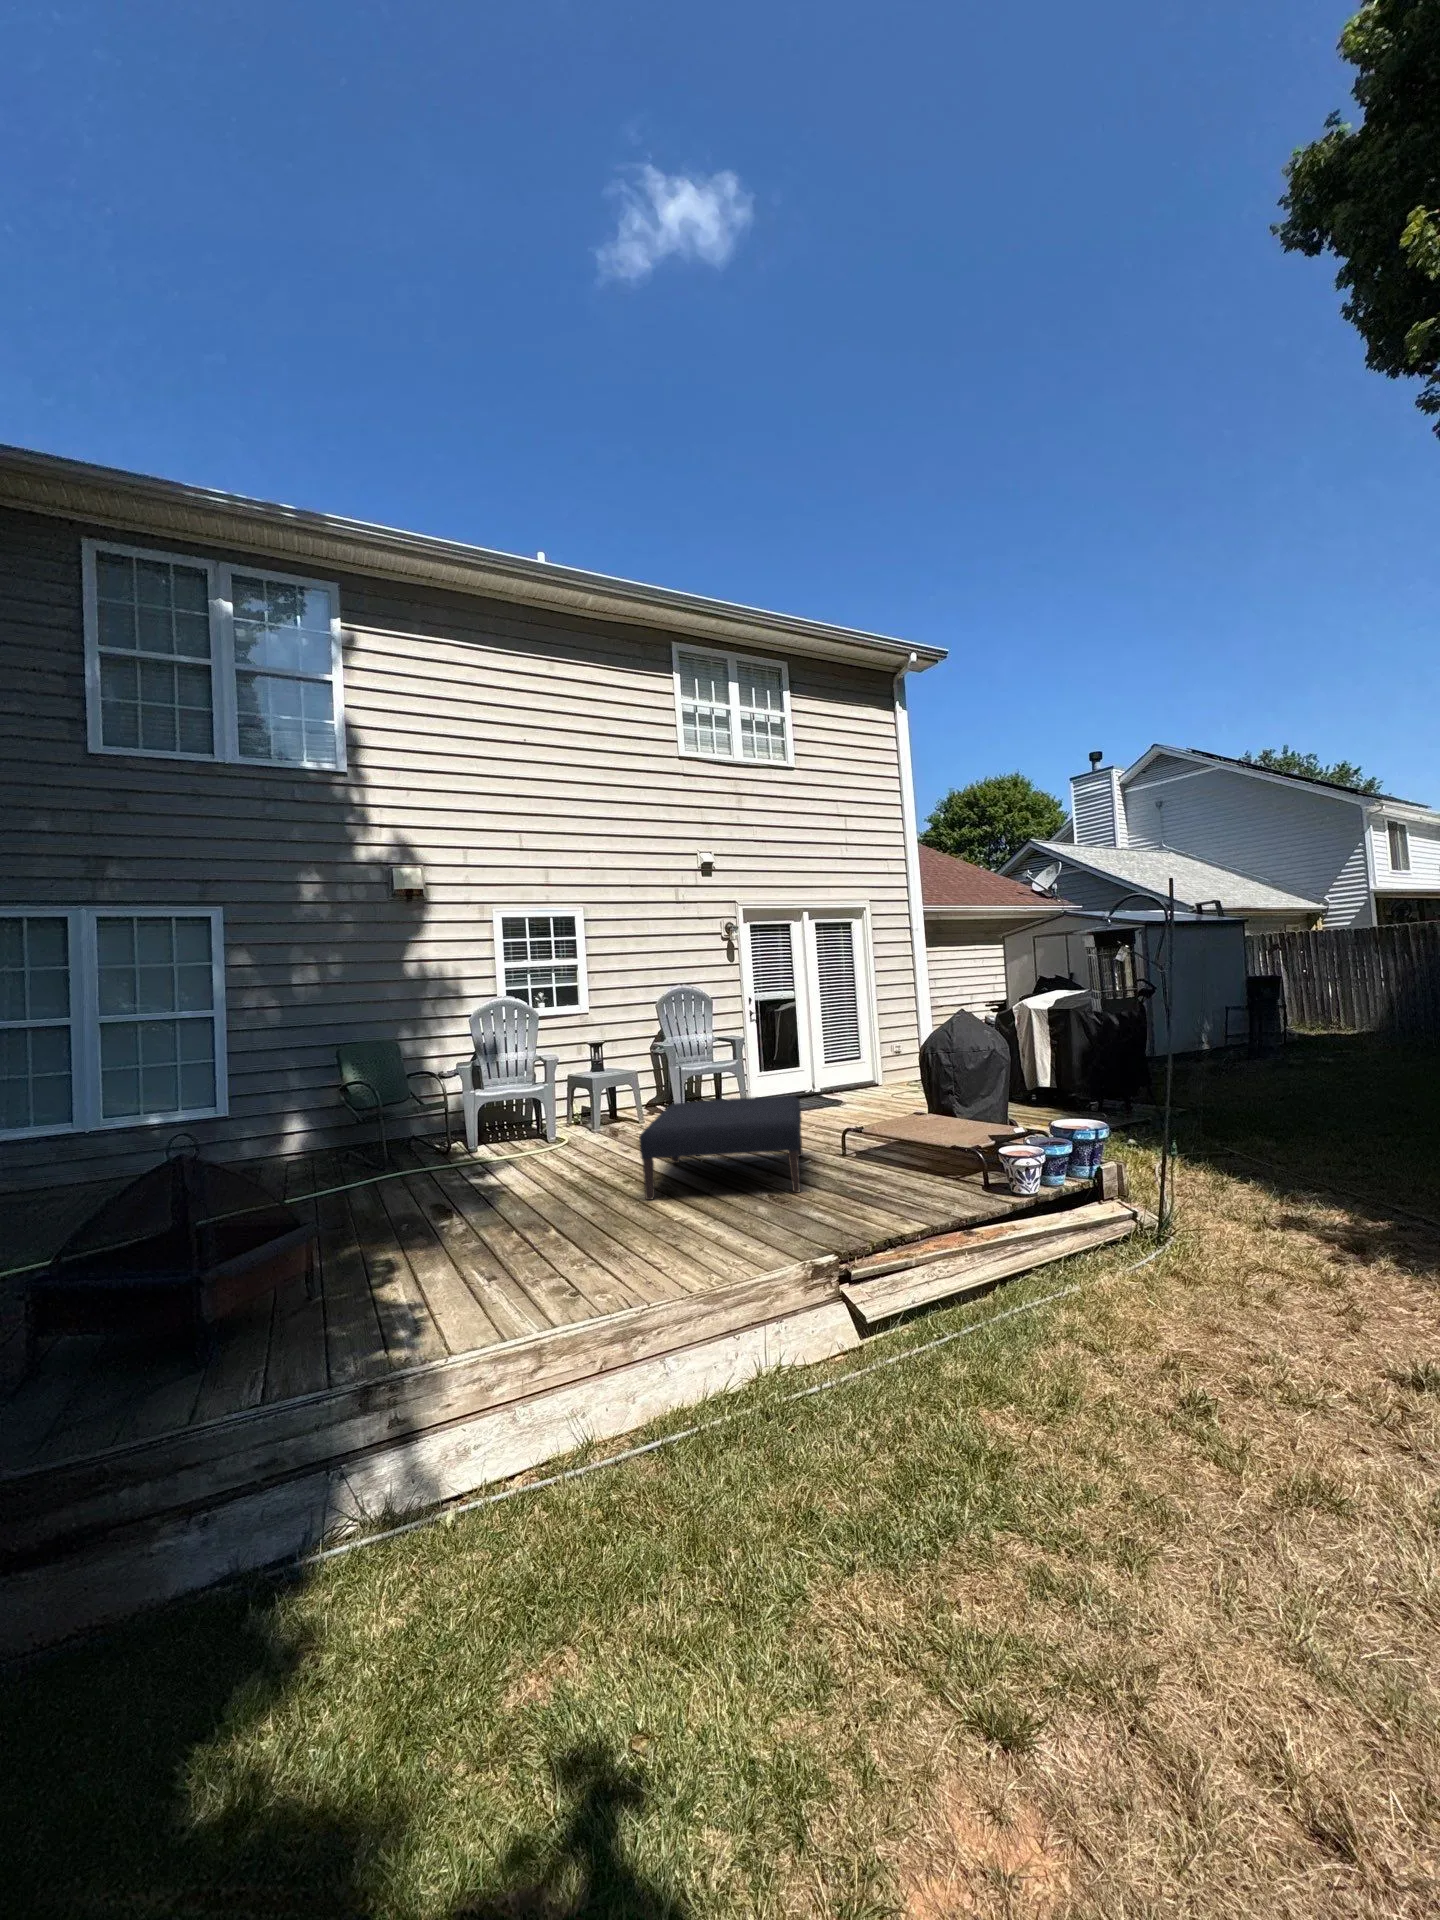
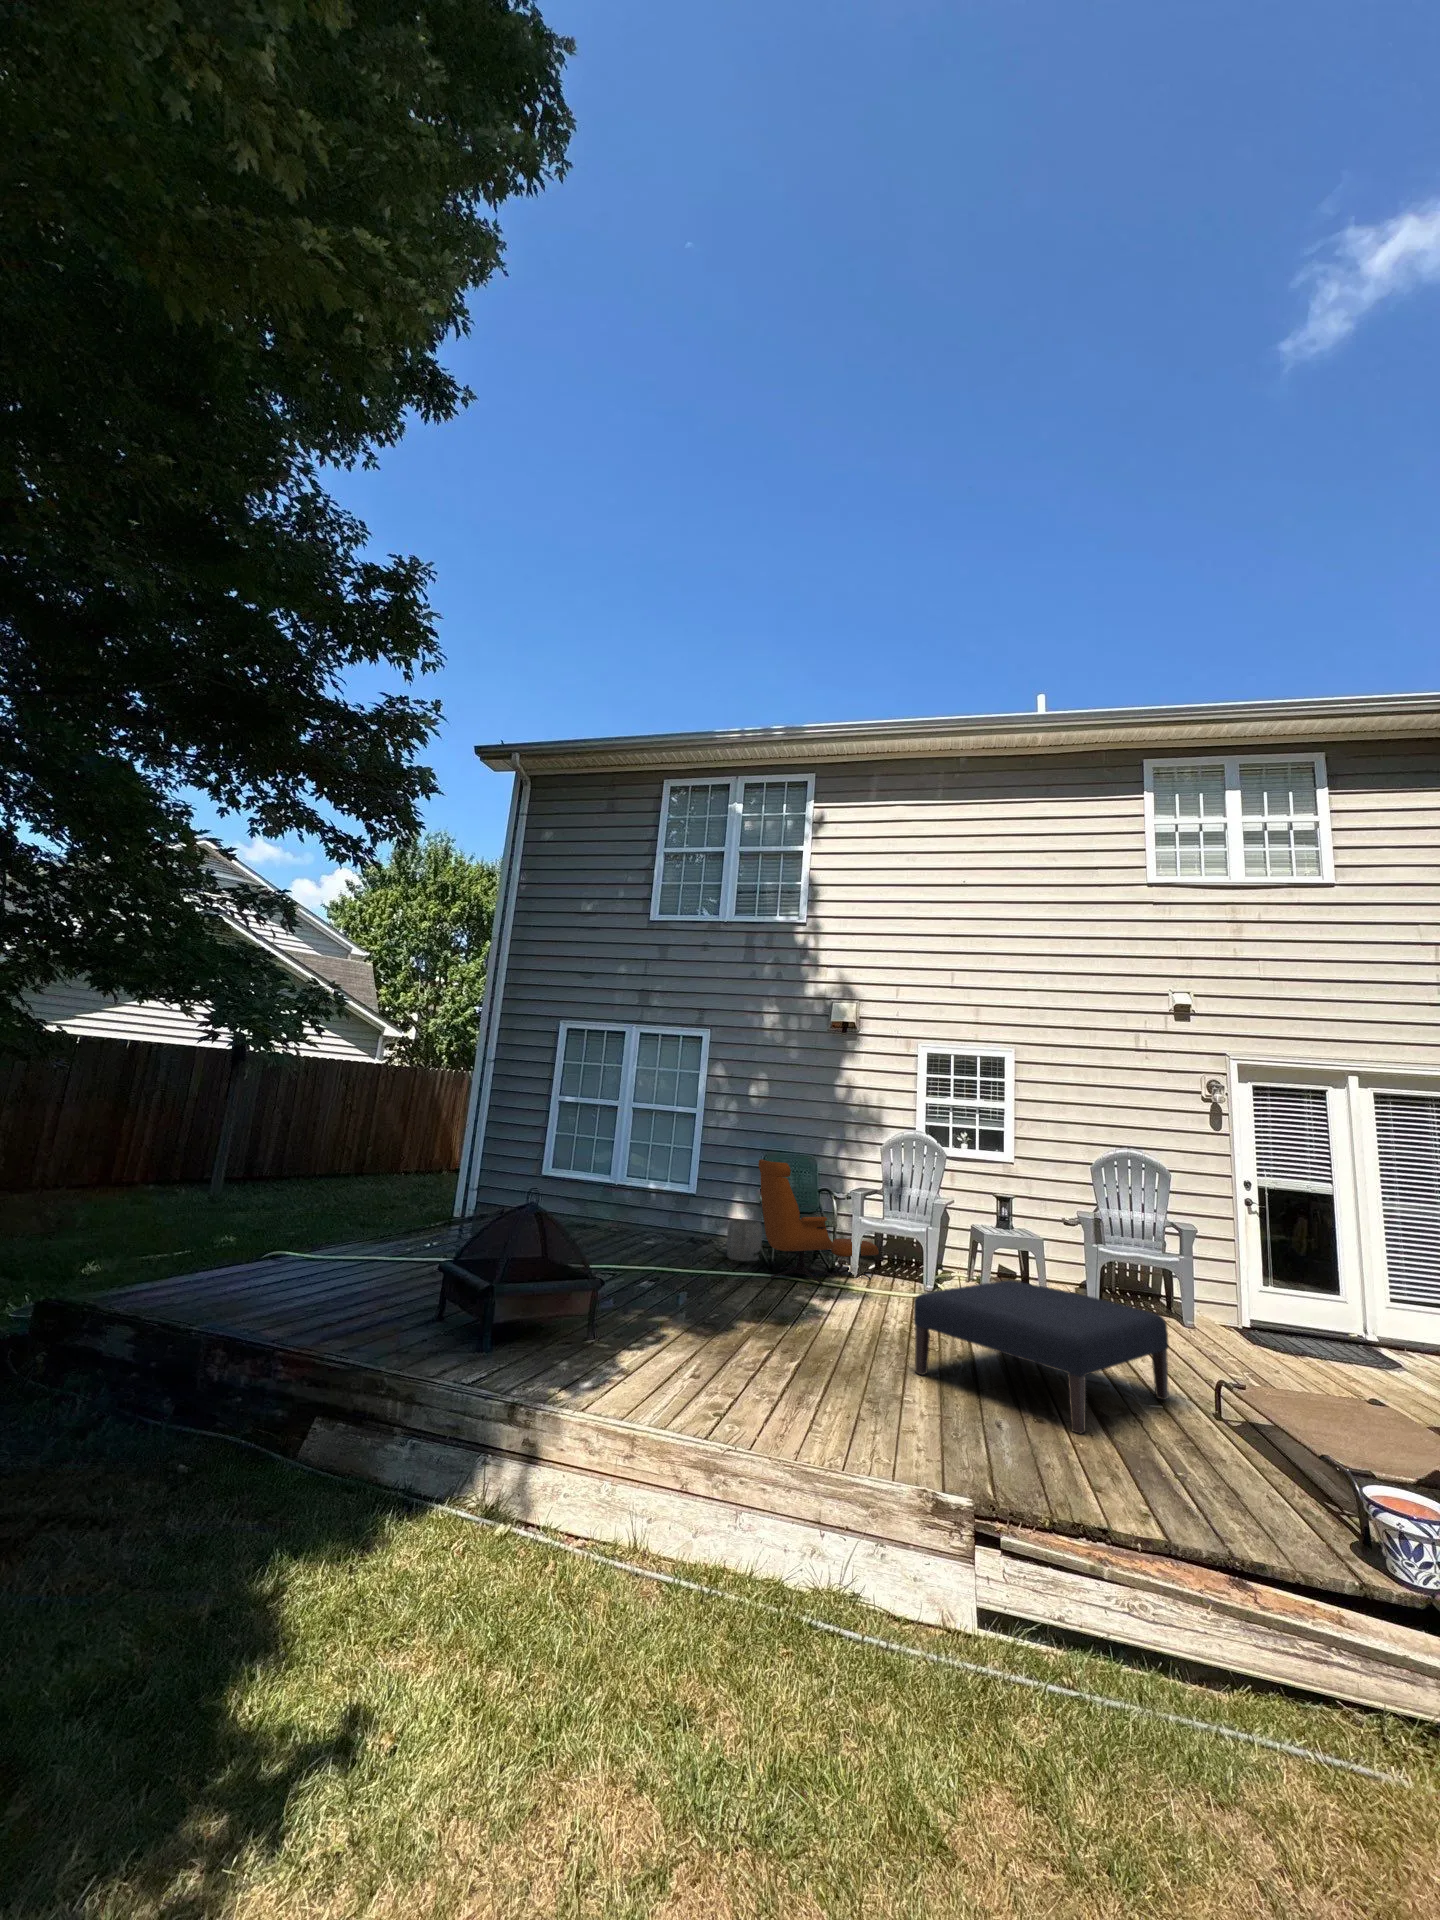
lounge chair: none [351,1050,481,1179] -> present [759,1159,879,1285]
woven basket: none [291,1126,338,1177] -> present [726,1219,762,1261]

